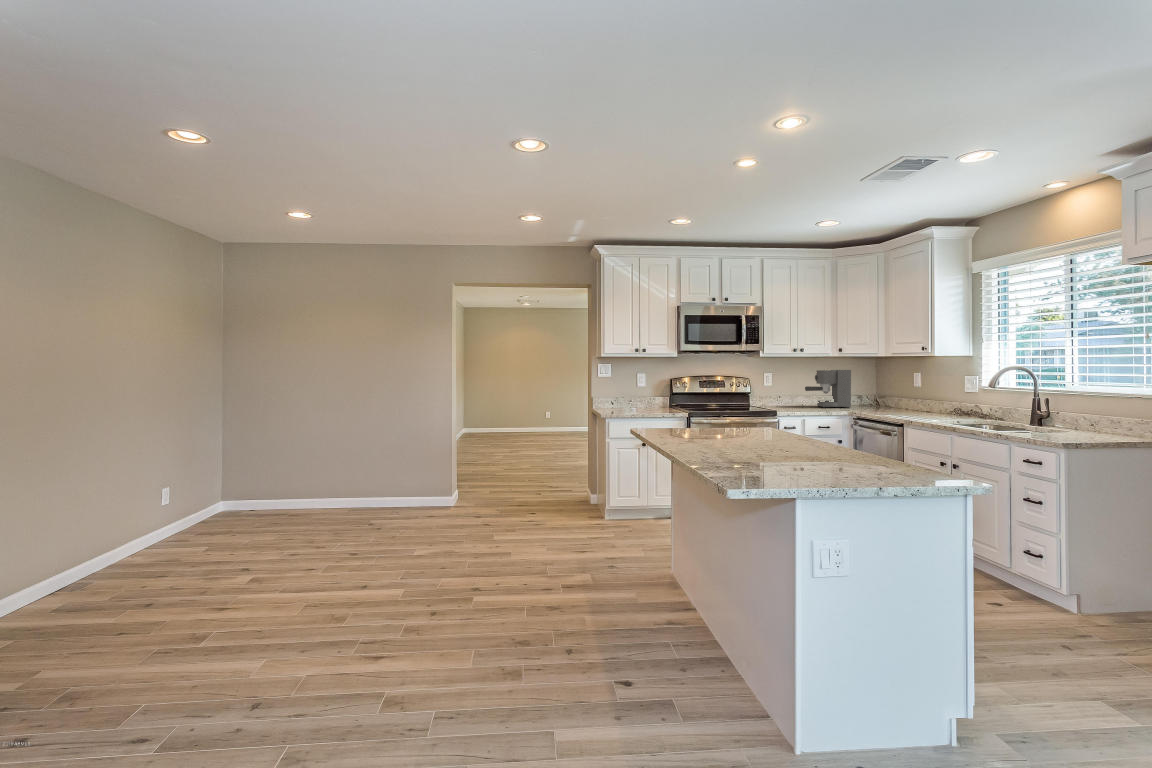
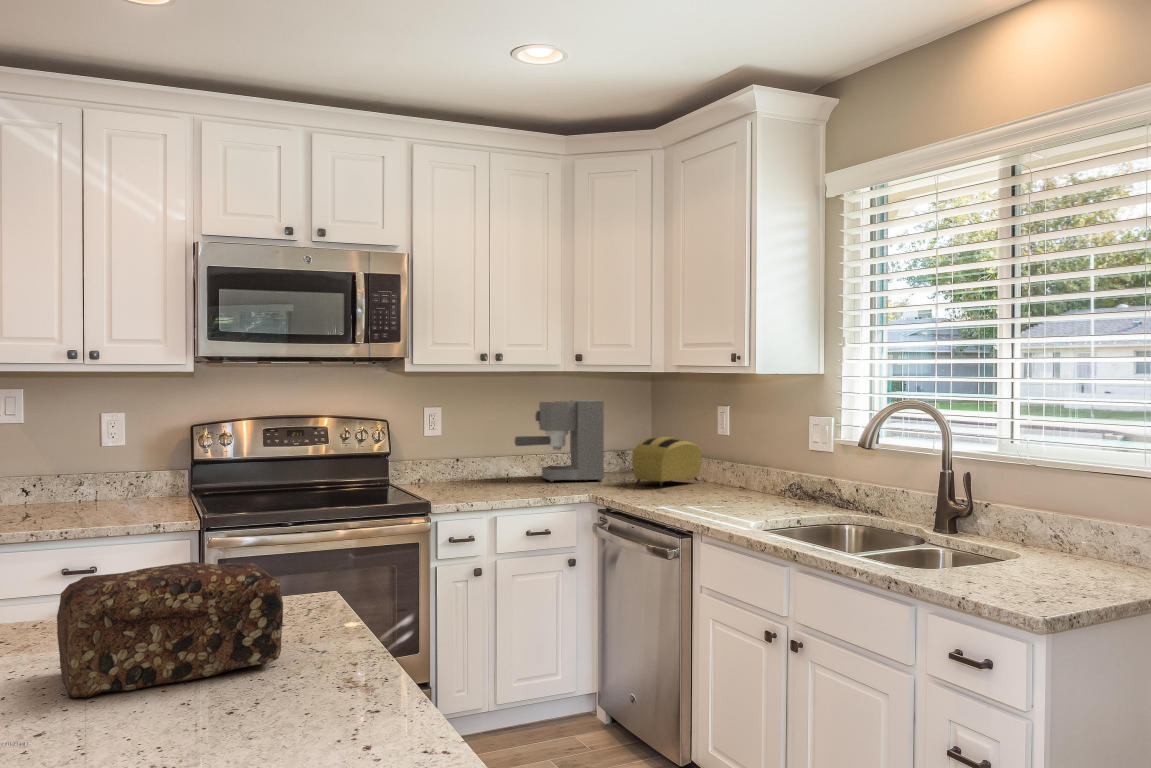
toaster: none [867,387,904,410] -> present [632,437,702,487]
bread loaf: none [727,407,787,437] -> present [57,562,283,698]

